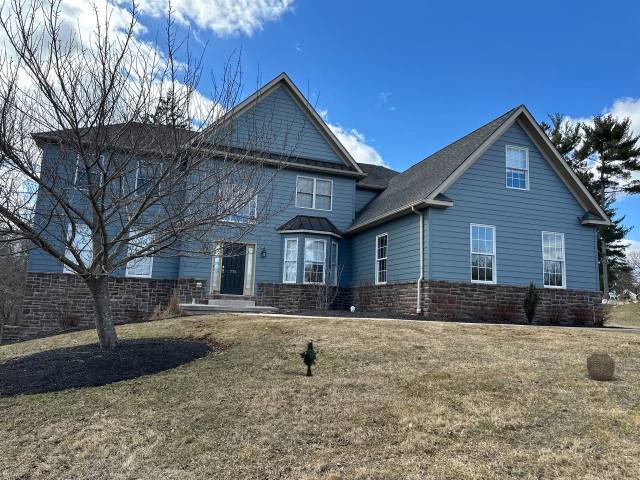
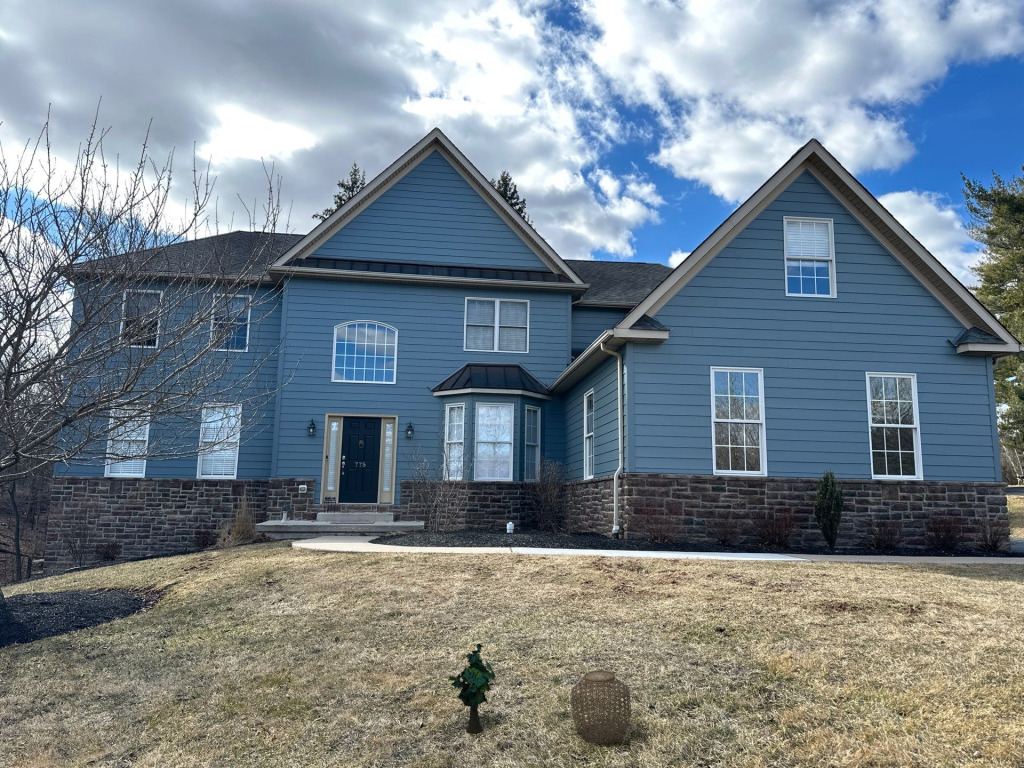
decorative plant: present [299,340,318,376] -> present [448,644,496,733]

